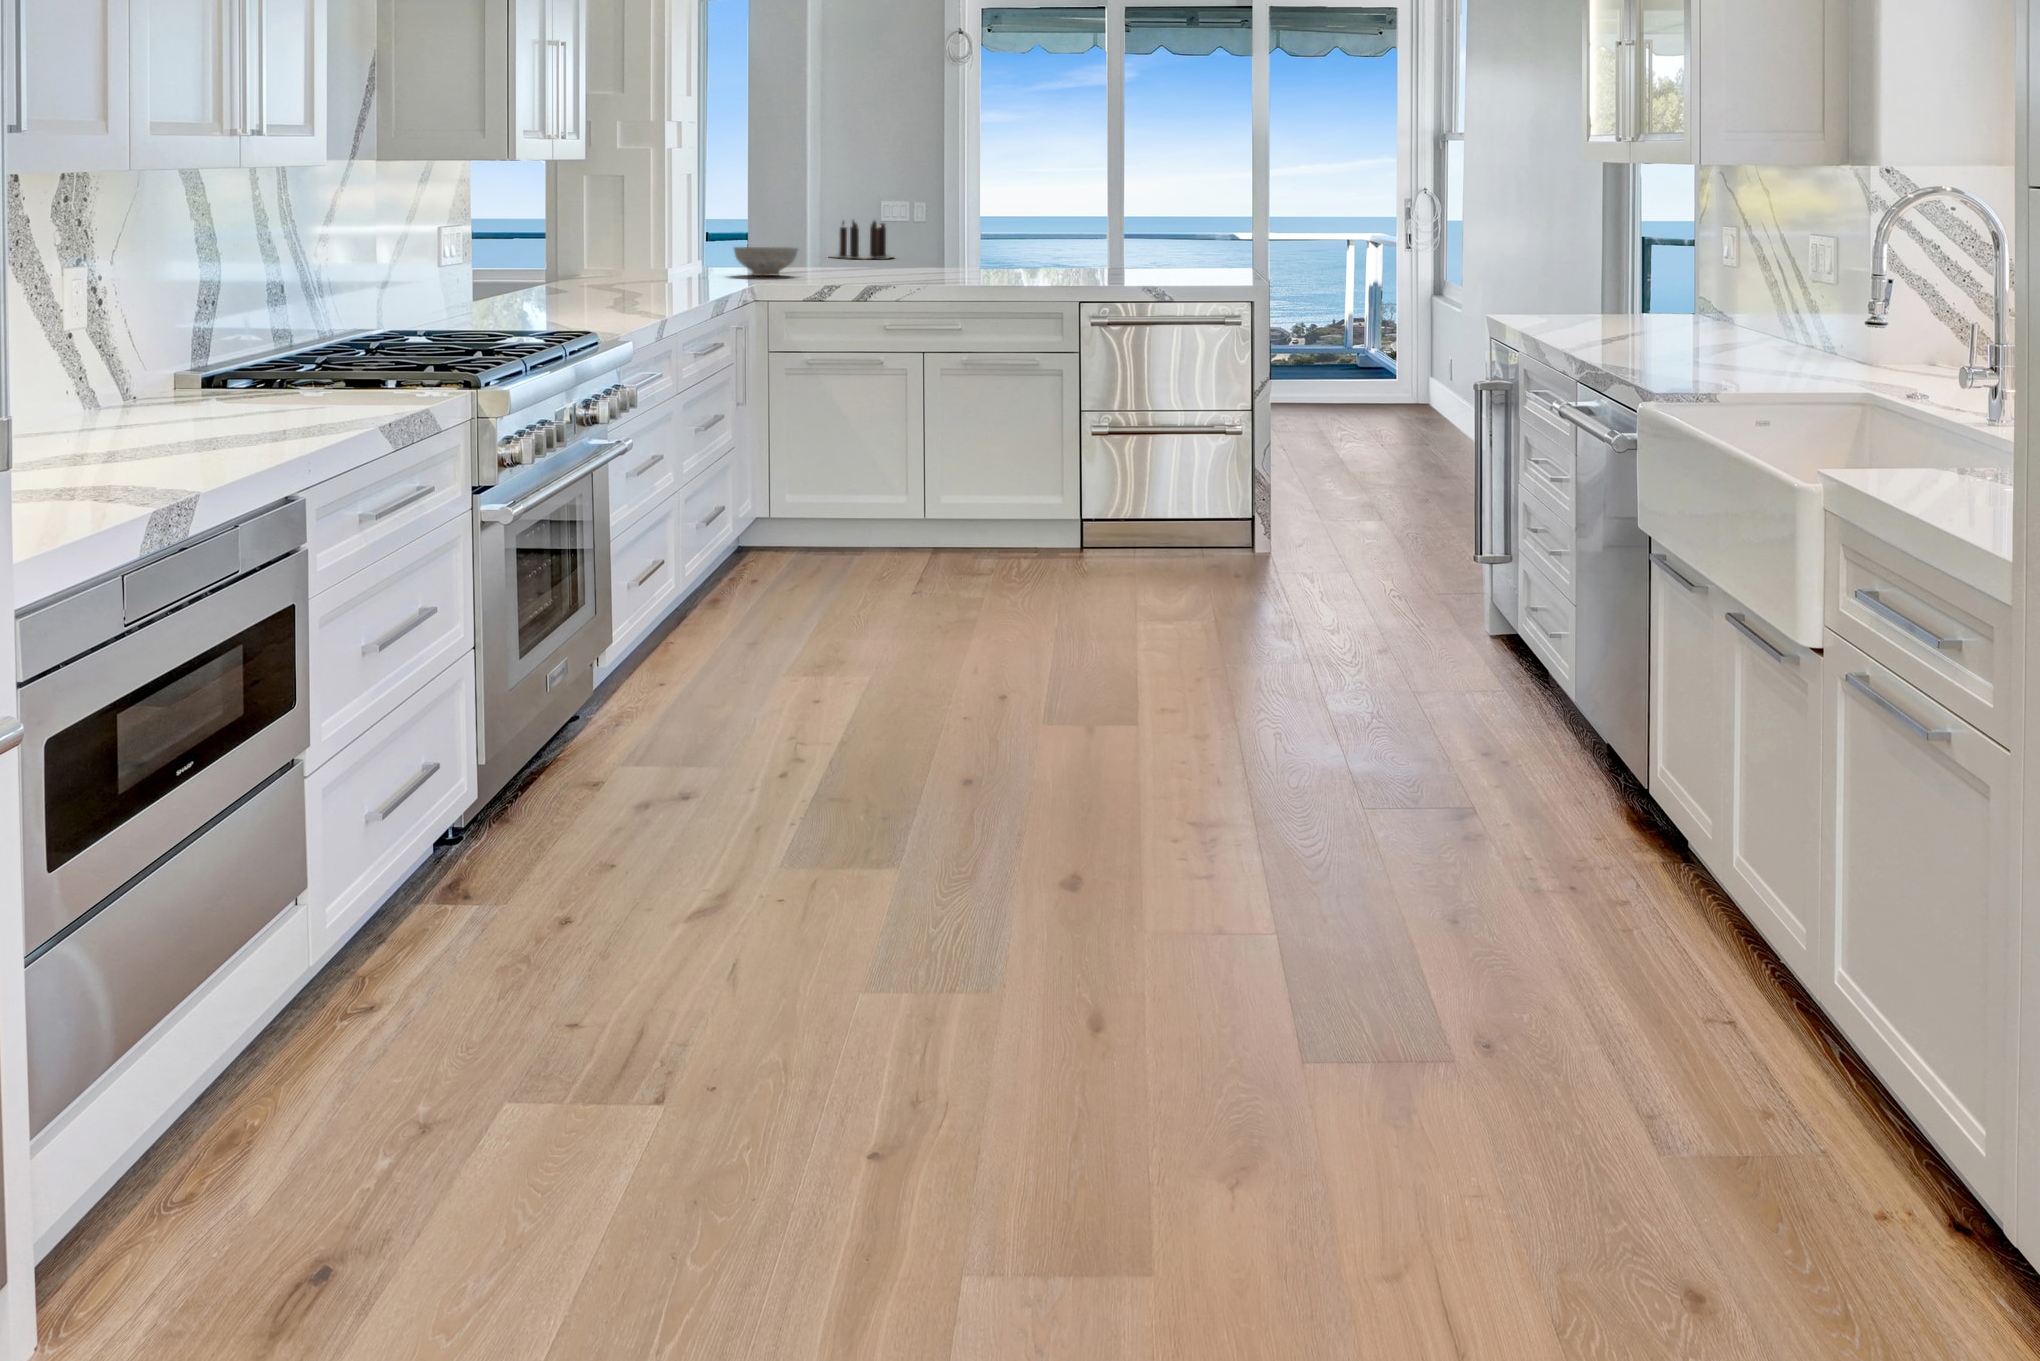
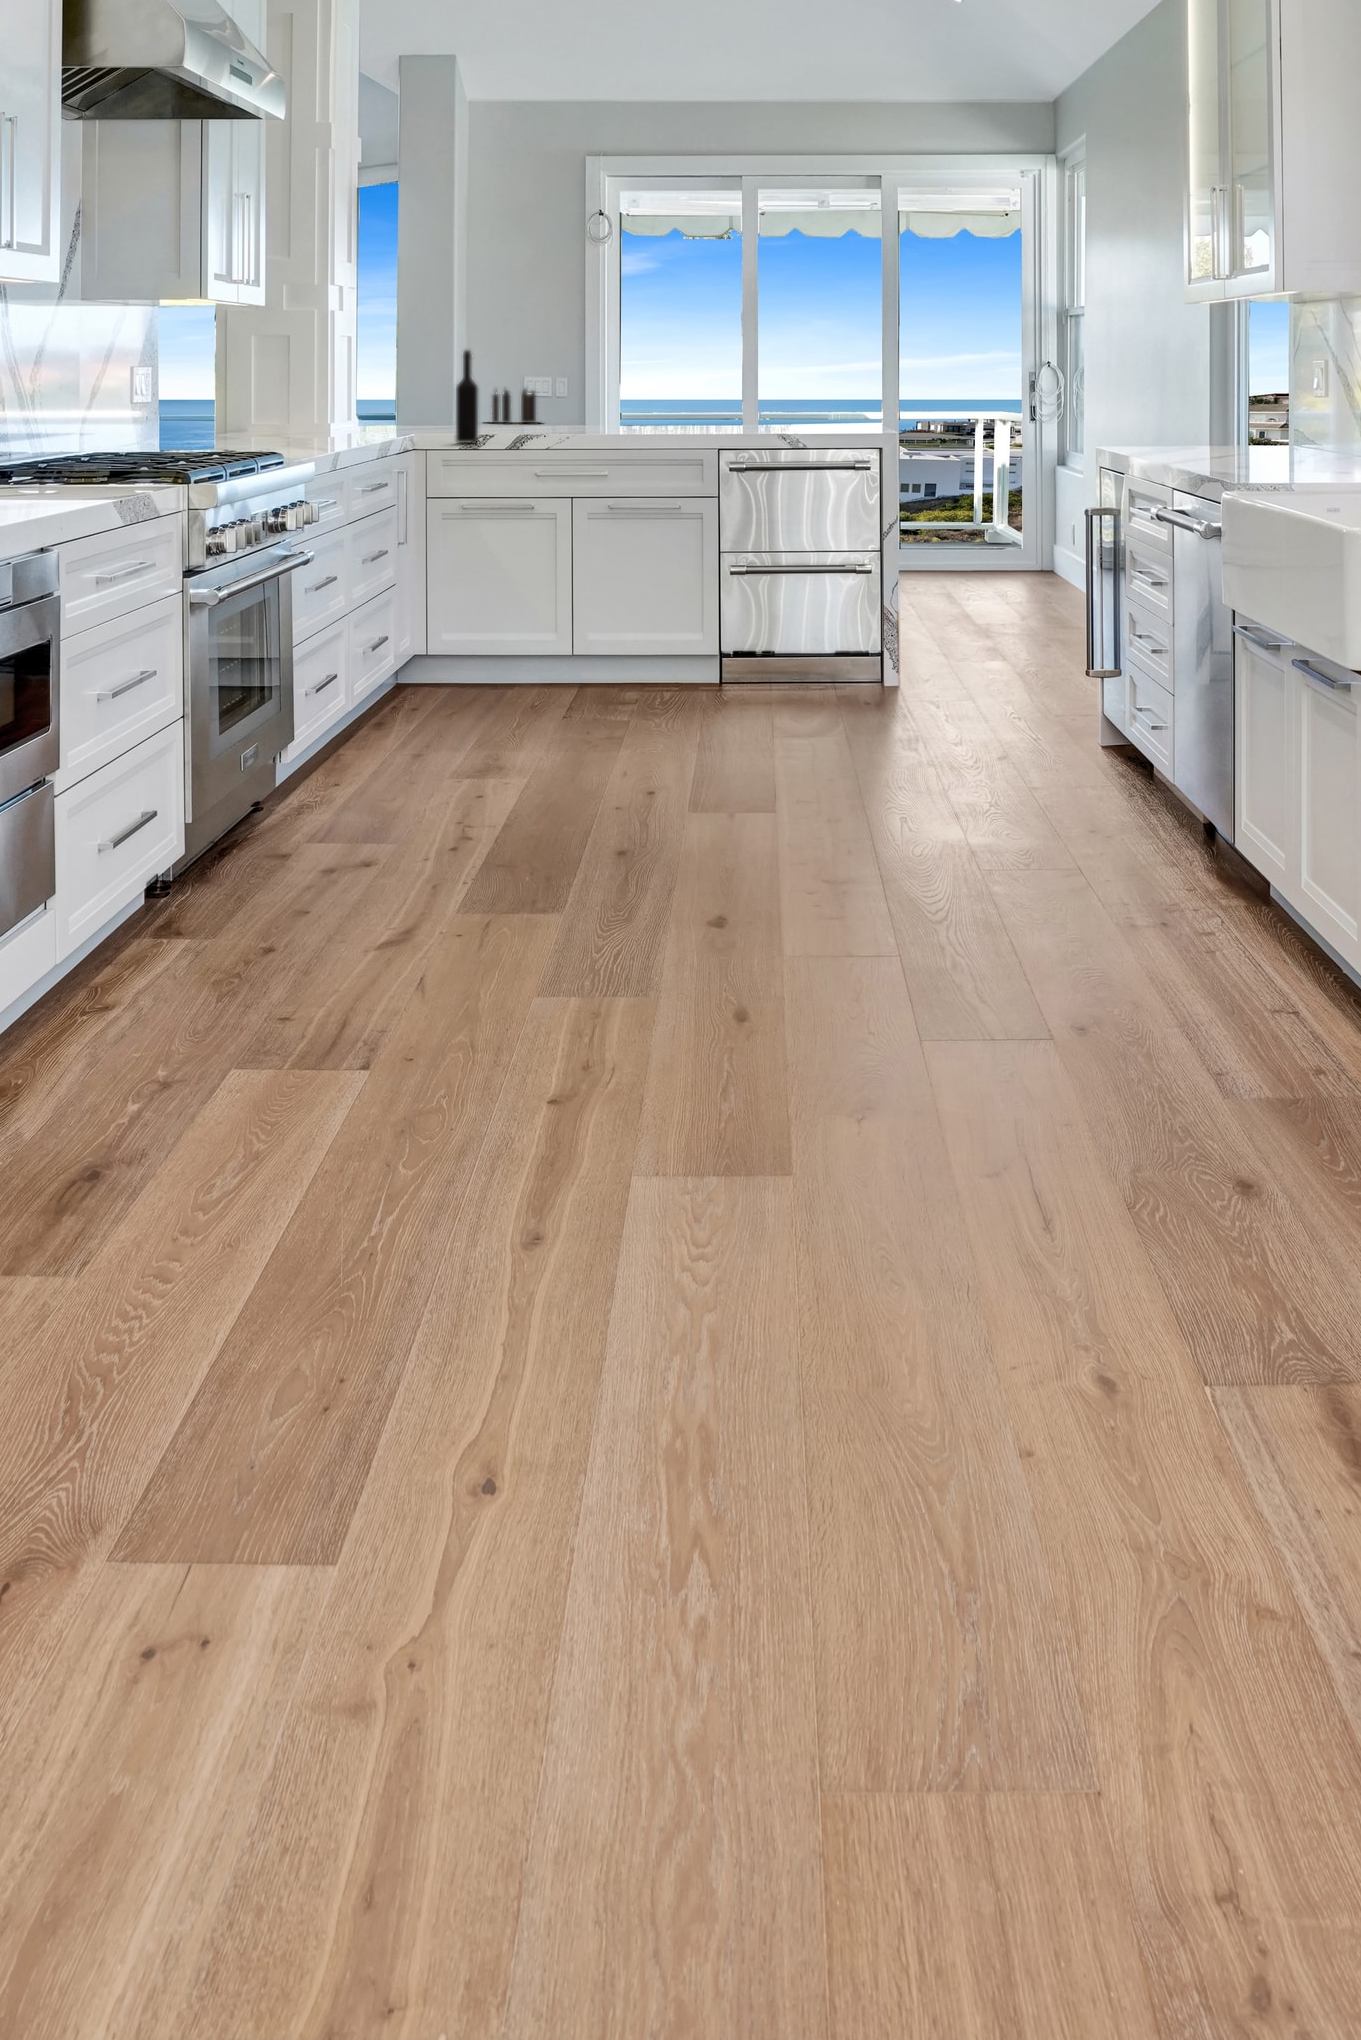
wine bottle: none [795,195,820,295] -> present [456,350,478,443]
decorative bowl: present [734,247,798,276] -> none [395,405,457,432]

